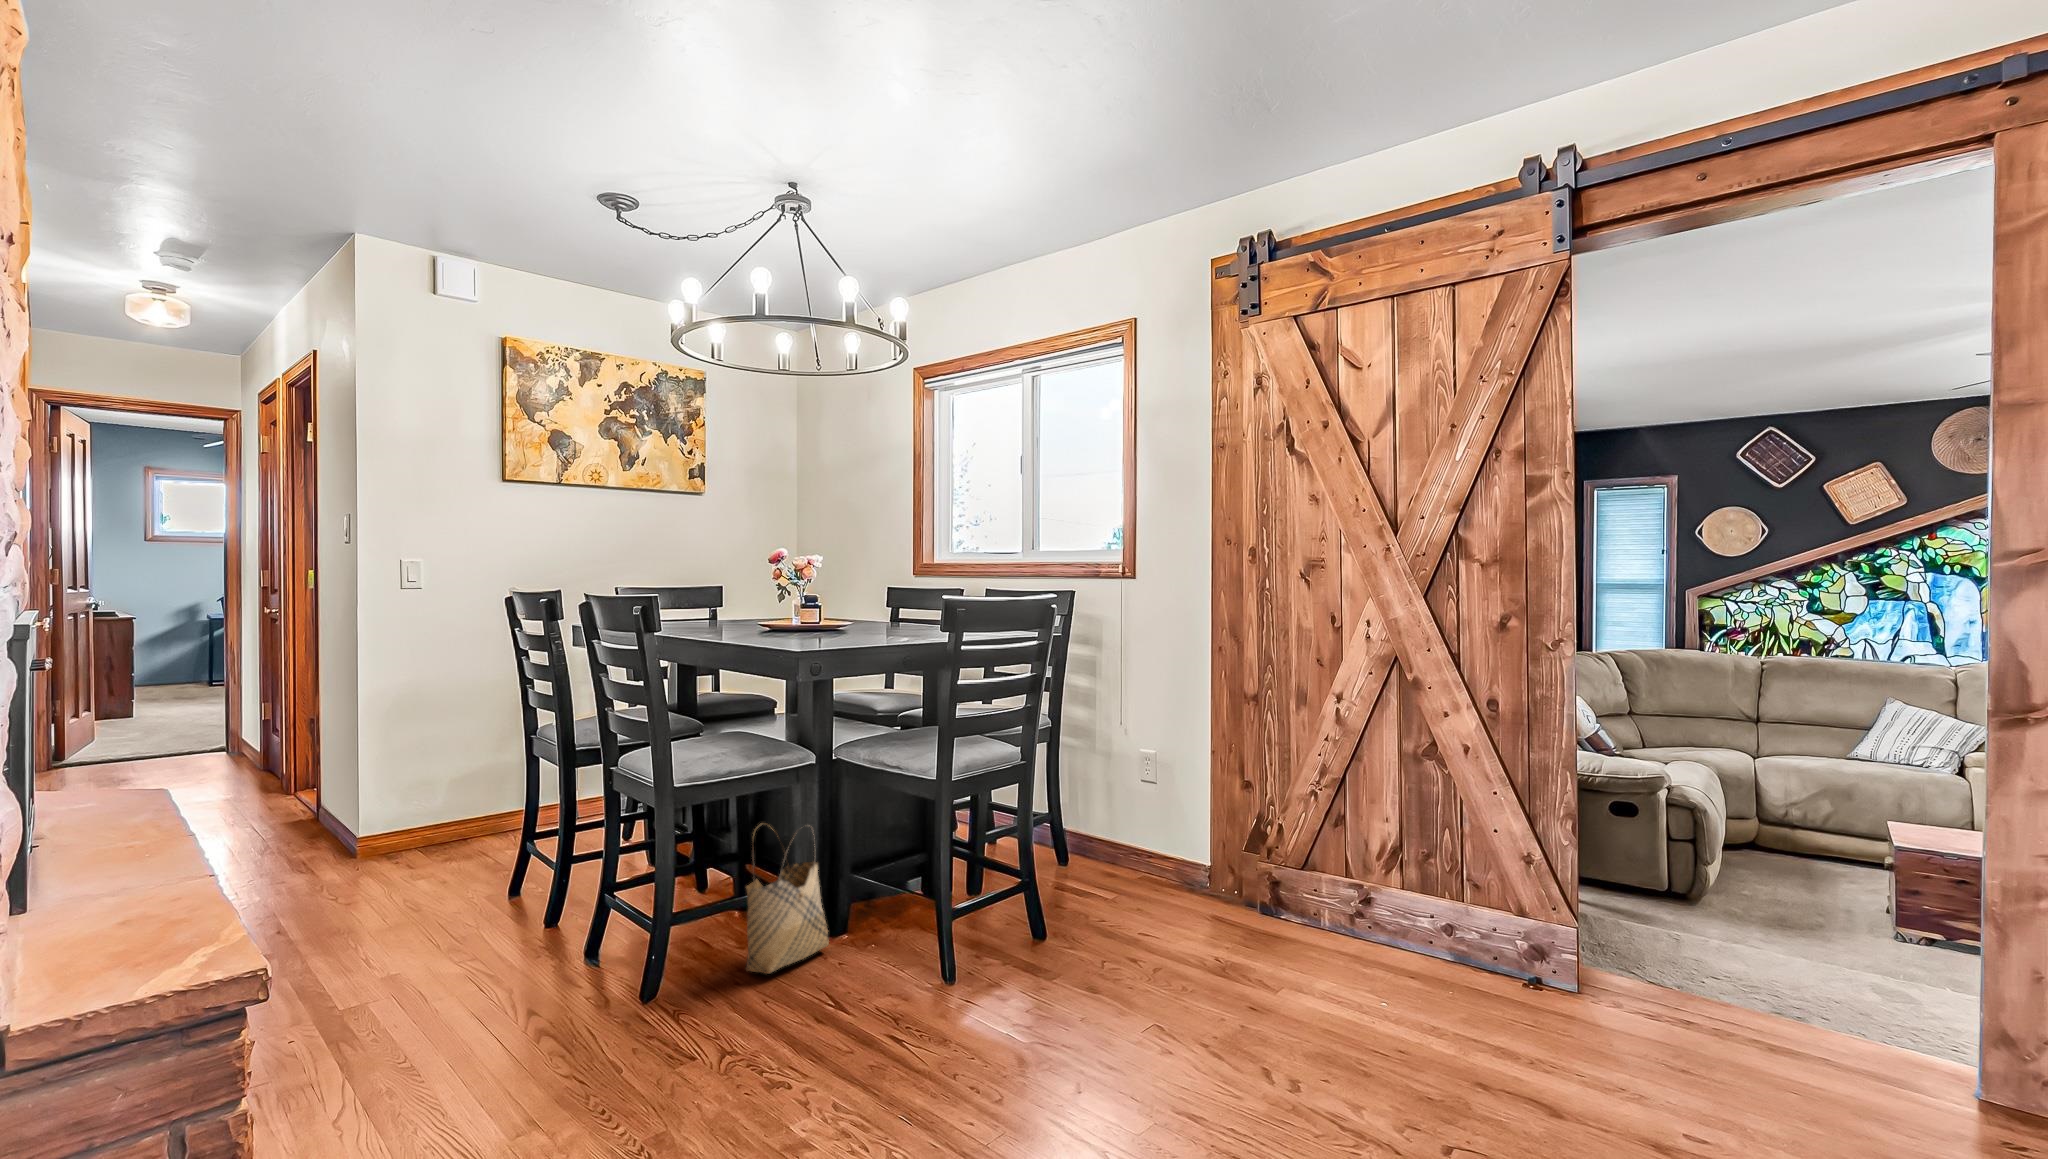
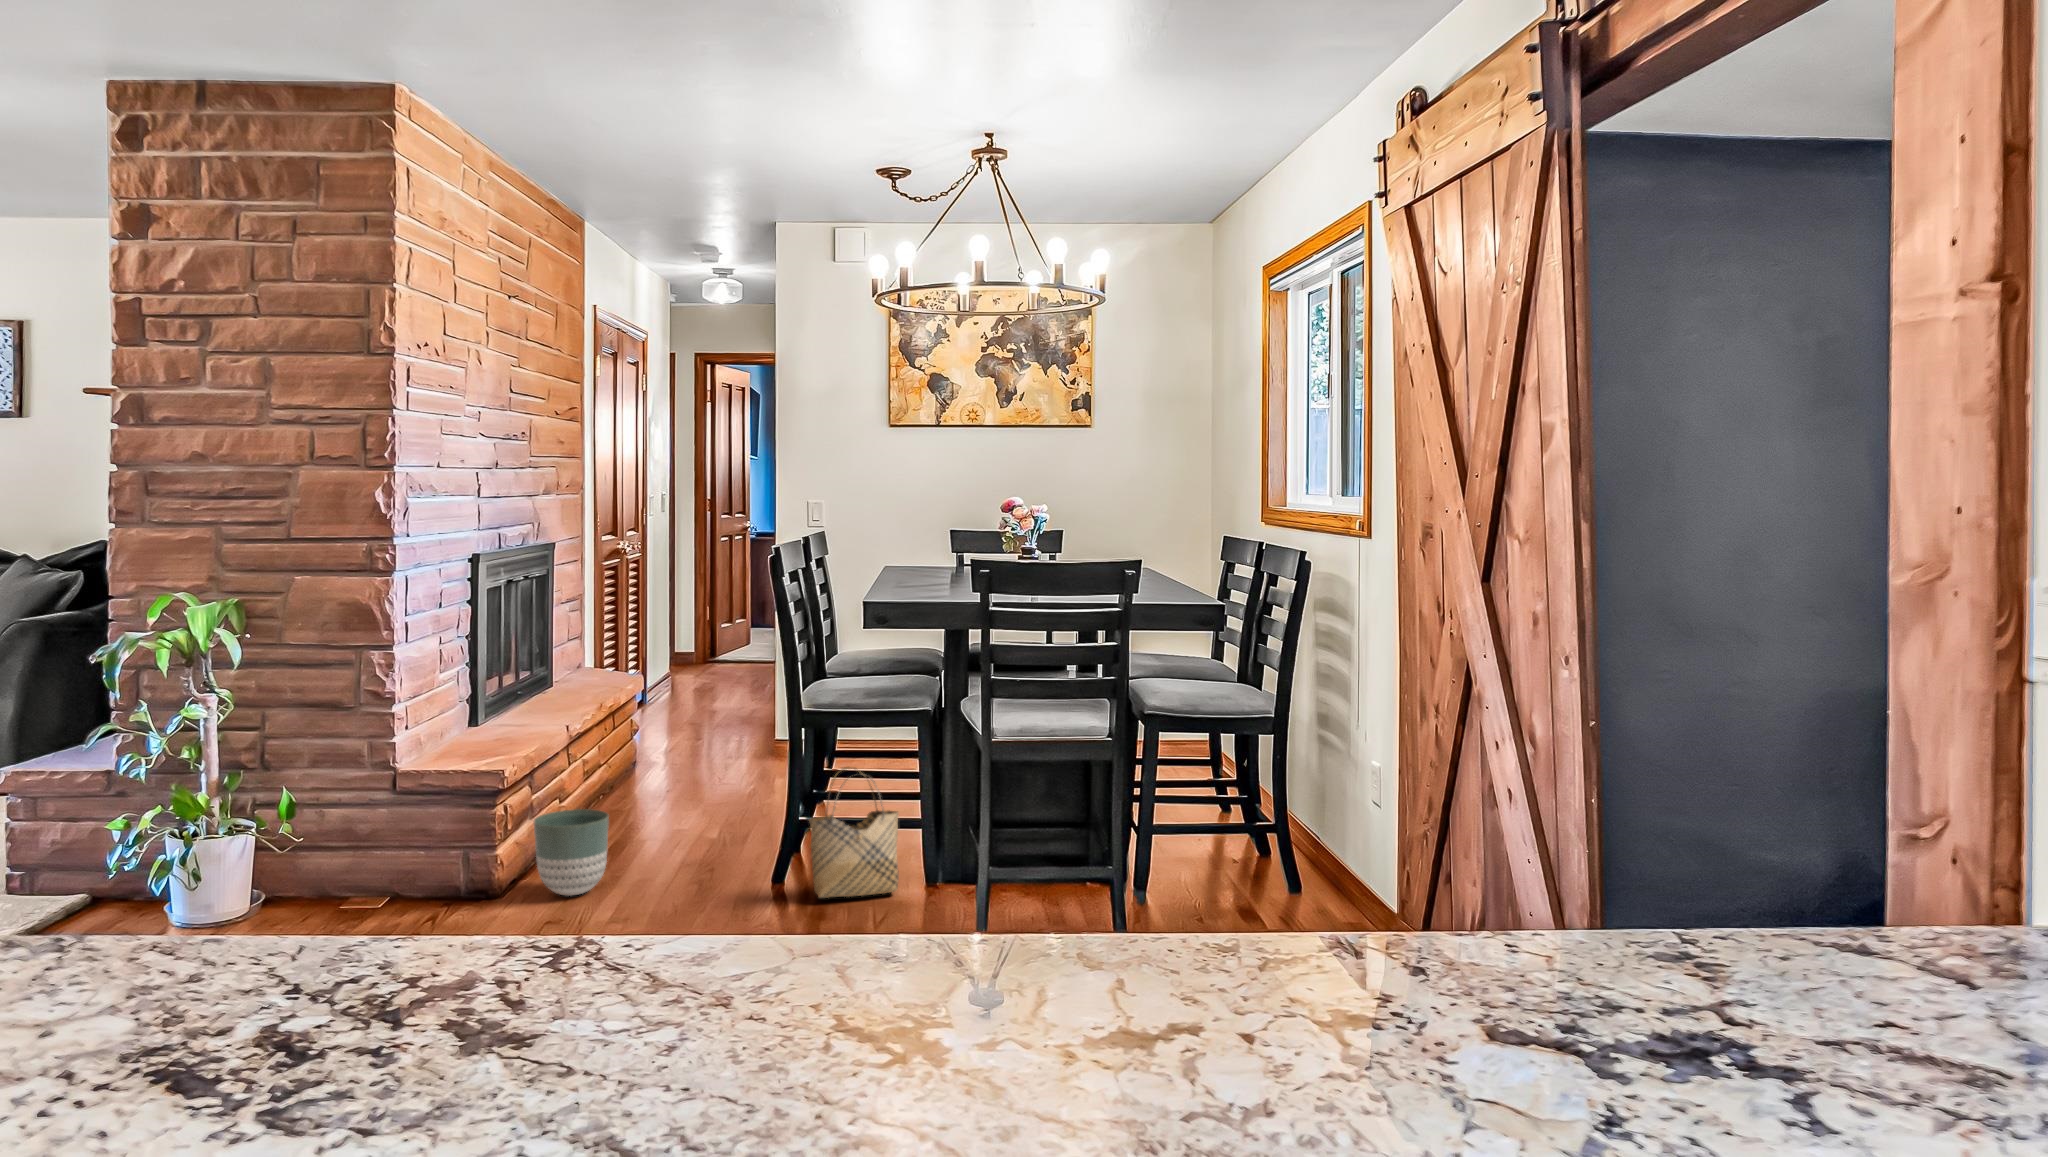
planter: none [359,940,475,1072] -> present [533,809,609,896]

